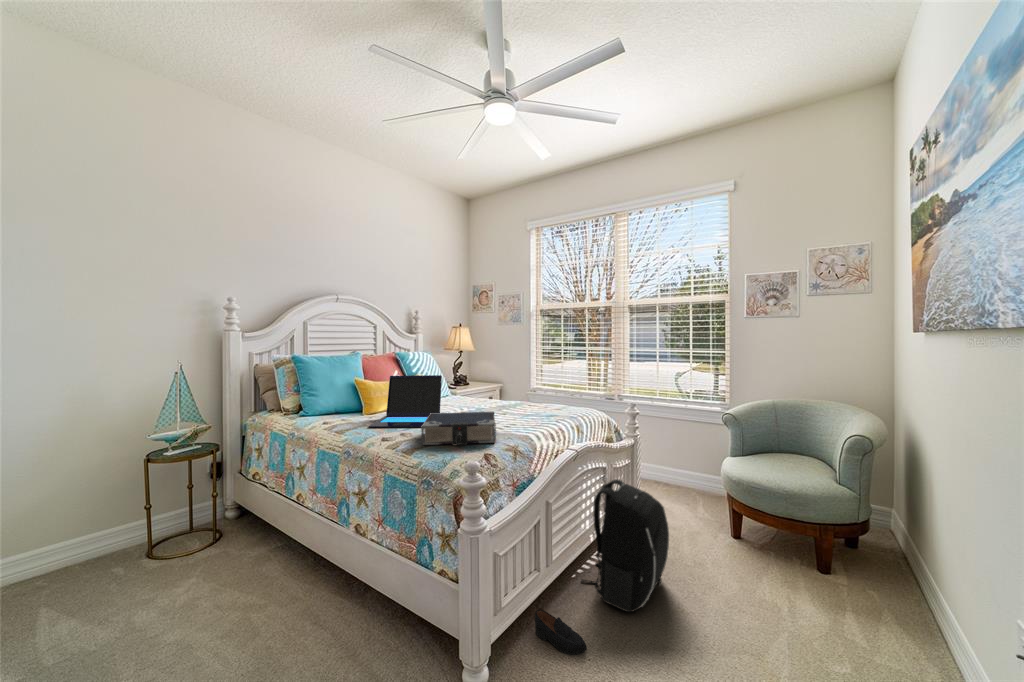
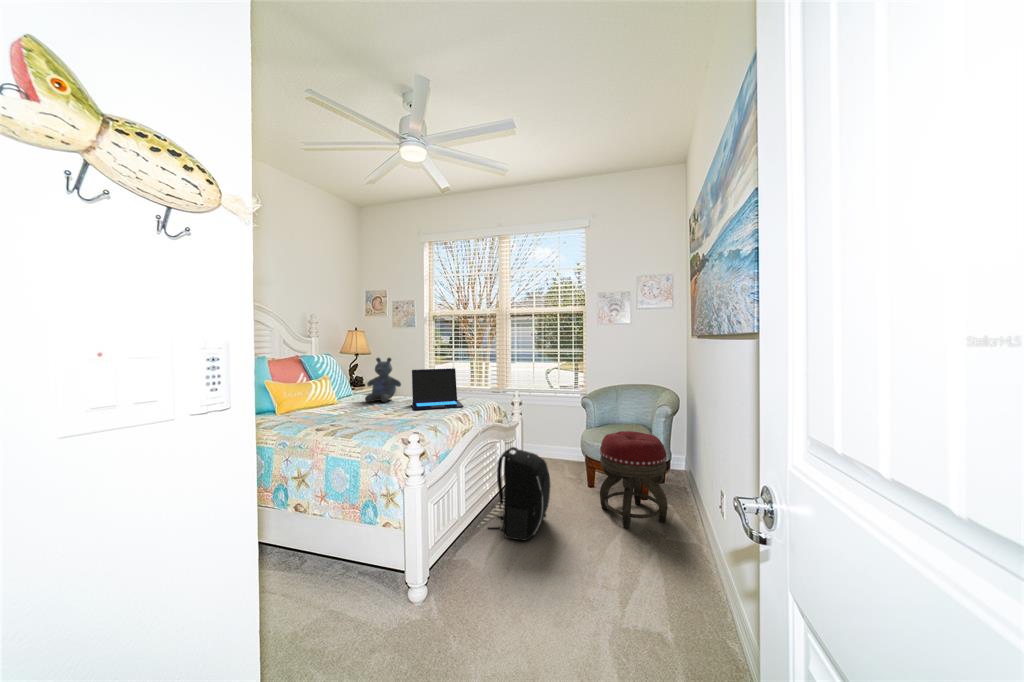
stuffed bear: none [455,357,493,408] -> present [365,358,401,402]
laptop: present [369,375,442,428] -> present [412,368,463,410]
book: present [421,412,496,445] -> none [358,401,423,429]
footstool: none [747,473,869,628] -> present [600,431,668,528]
shoe: present [535,609,587,655] -> none [458,548,499,573]

